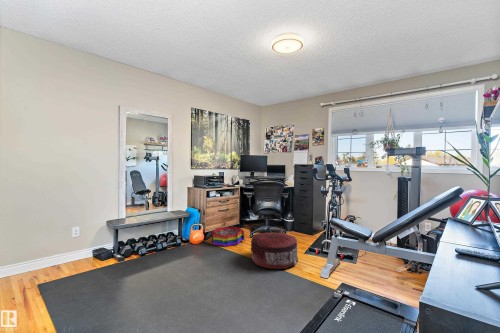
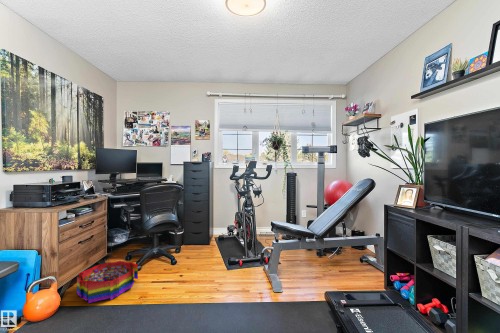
pouf: present [251,232,298,269] -> none [176,250,239,307]

